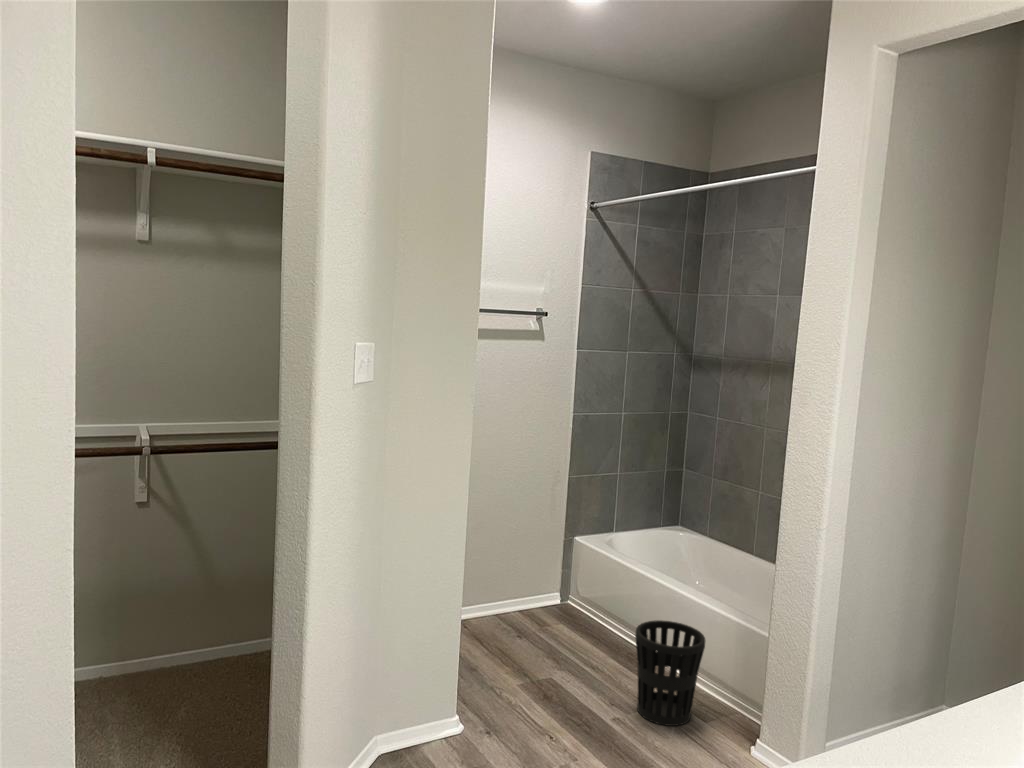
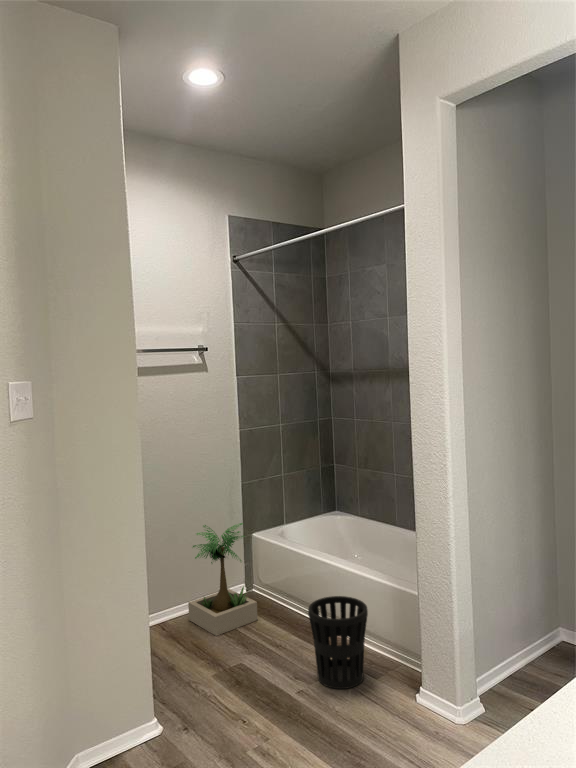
potted plant: none [493,516,576,645] -> present [188,523,258,636]

